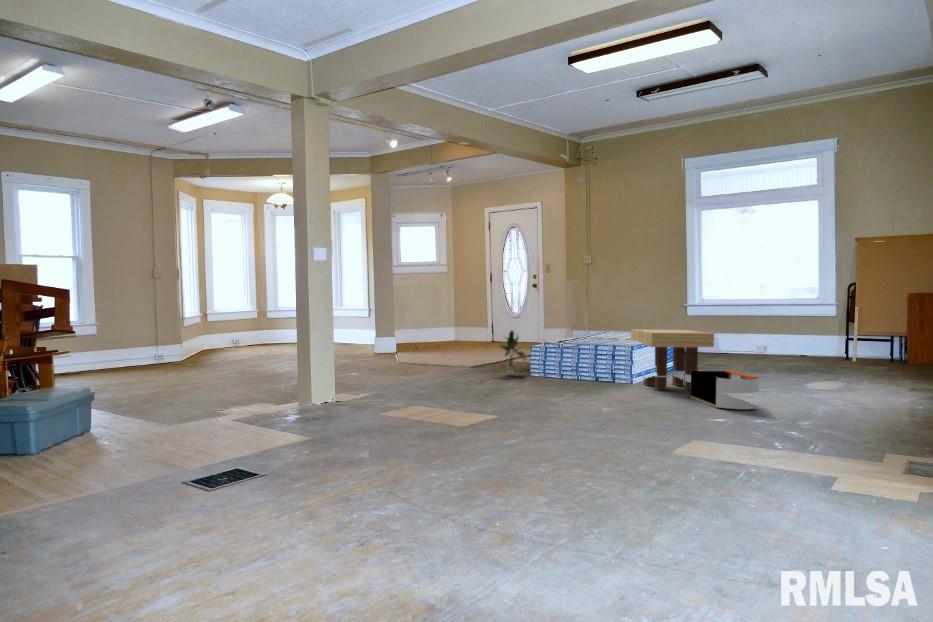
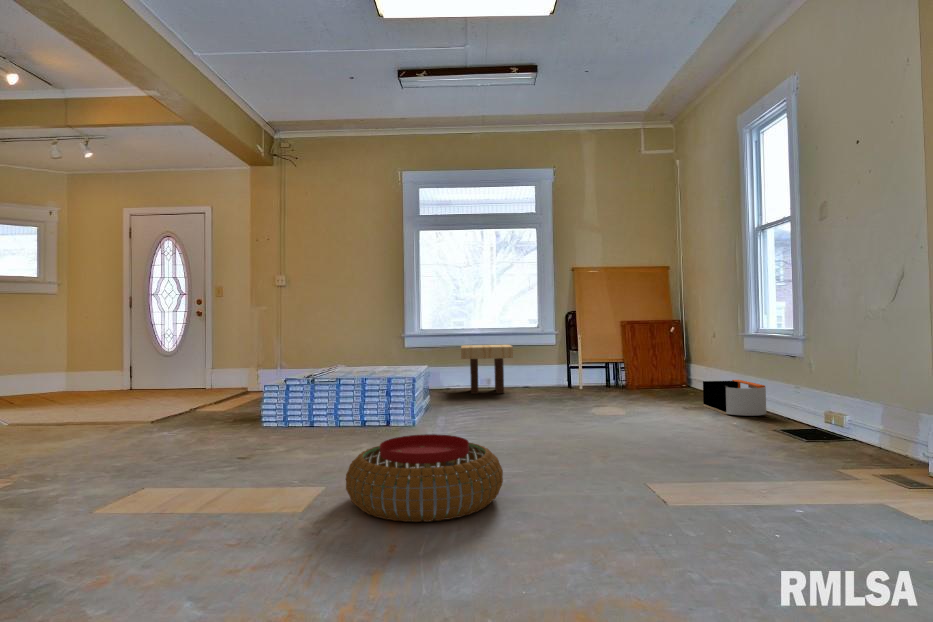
side table: present [630,329,714,390] -> present [461,345,513,394]
potted plant: present [500,331,527,376] -> none [529,349,555,389]
pouf: none [303,422,480,518] -> present [346,434,503,522]

